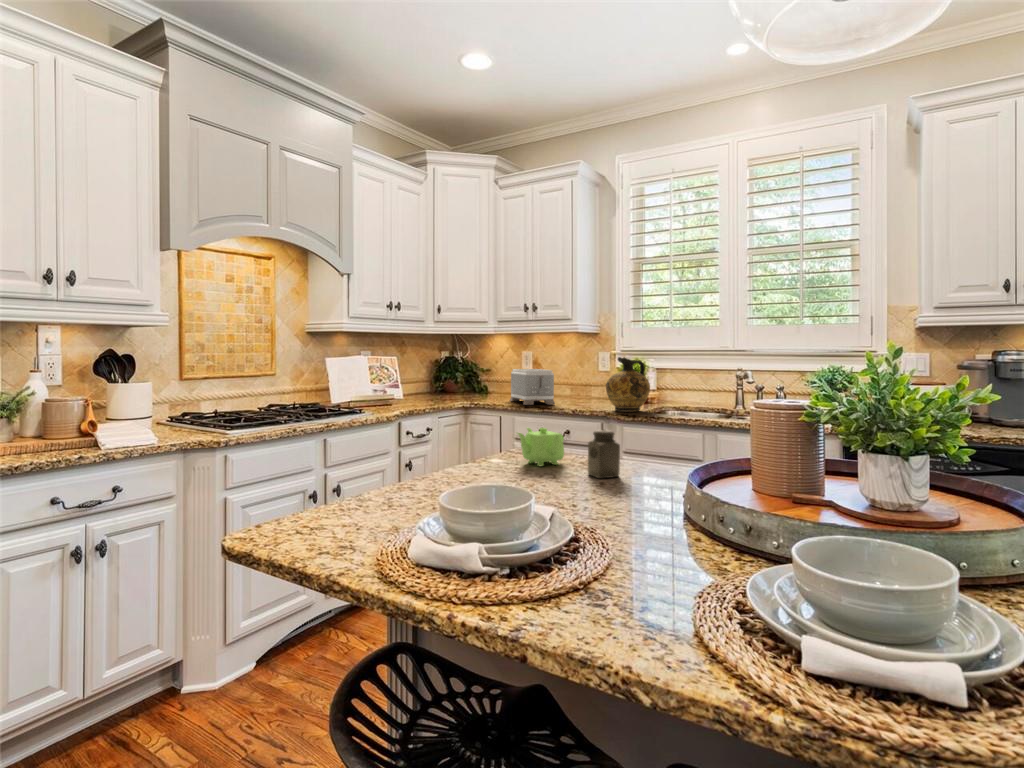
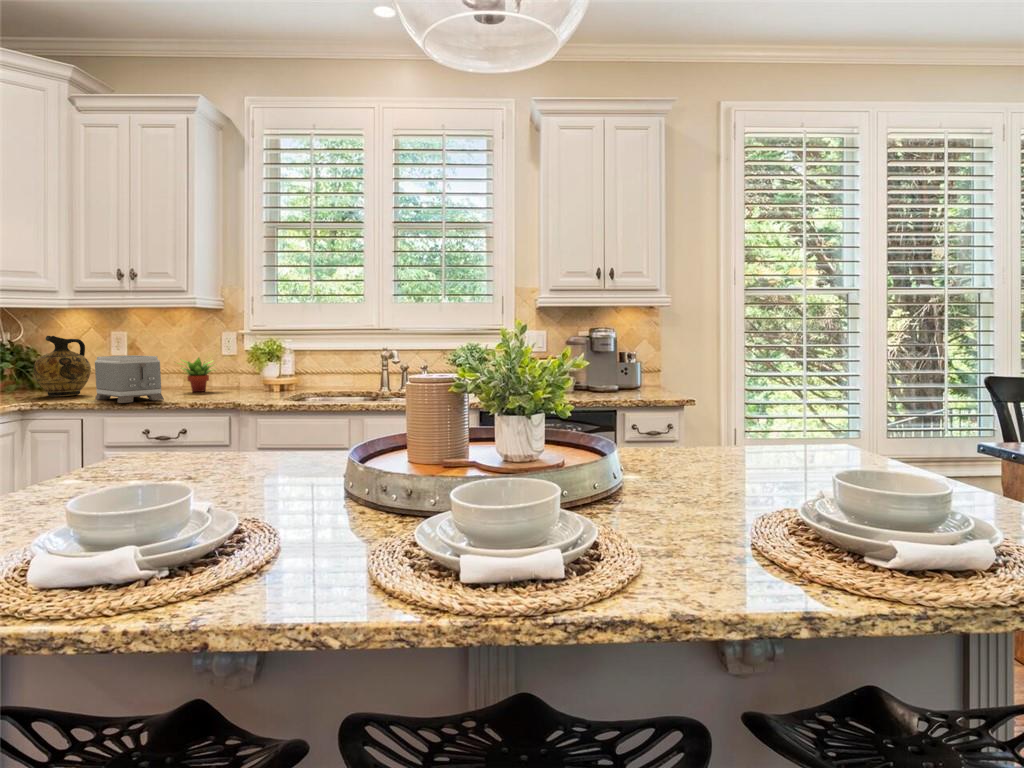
ceramic jug: present [606,357,650,412] -> present [33,336,91,396]
succulent plant: none [565,371,597,399] -> present [182,358,213,392]
teapot: present [518,428,564,466] -> none [133,424,199,470]
salt shaker: present [588,430,620,479] -> none [230,418,269,474]

